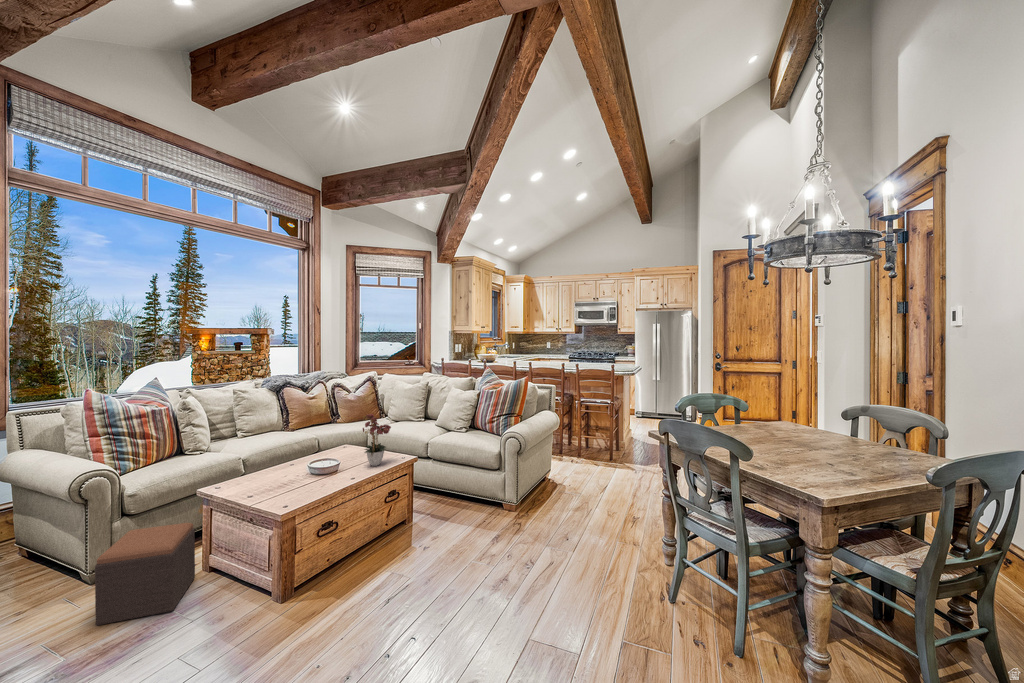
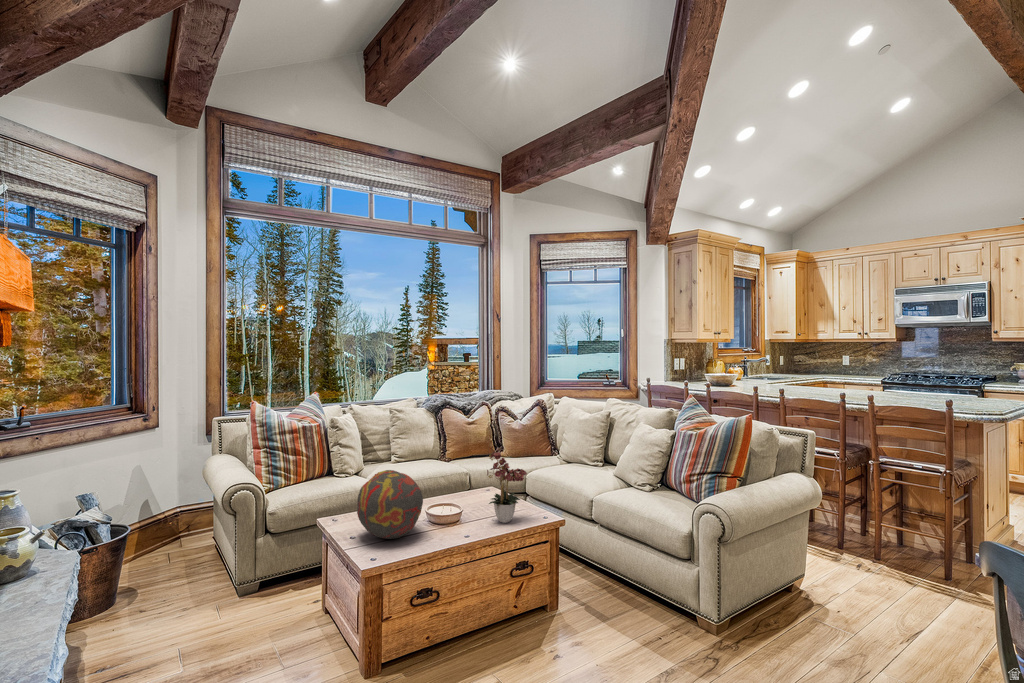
decorative orb: none [254,436,315,492] -> present [357,470,423,539]
footstool: present [95,523,195,625] -> none [218,551,310,650]

